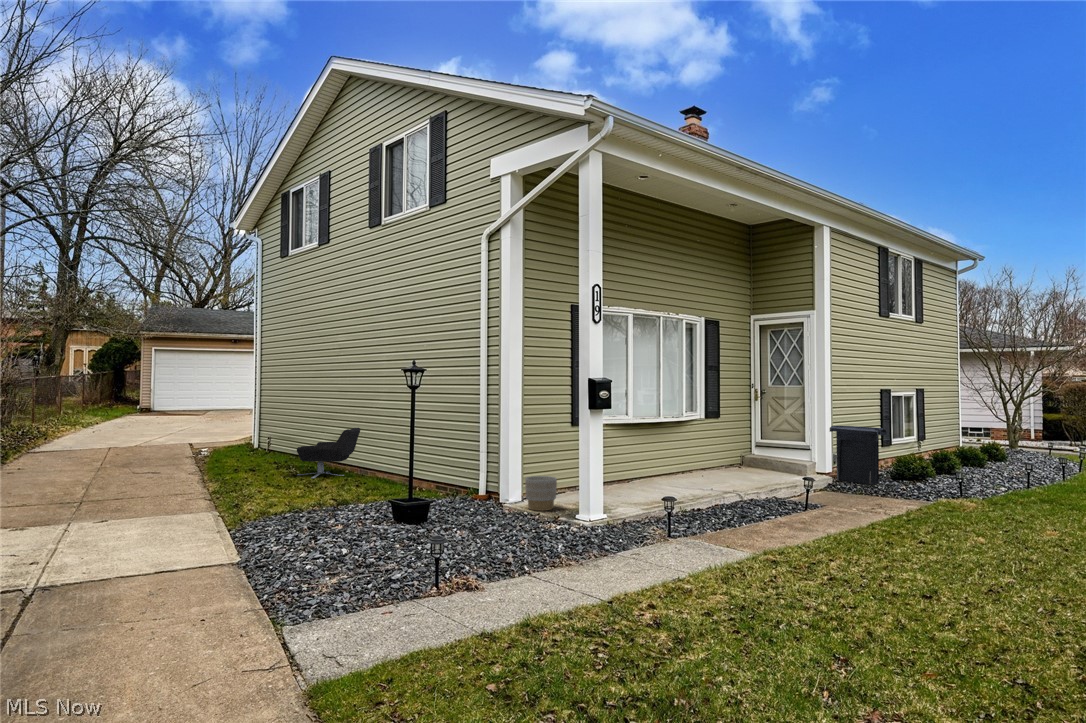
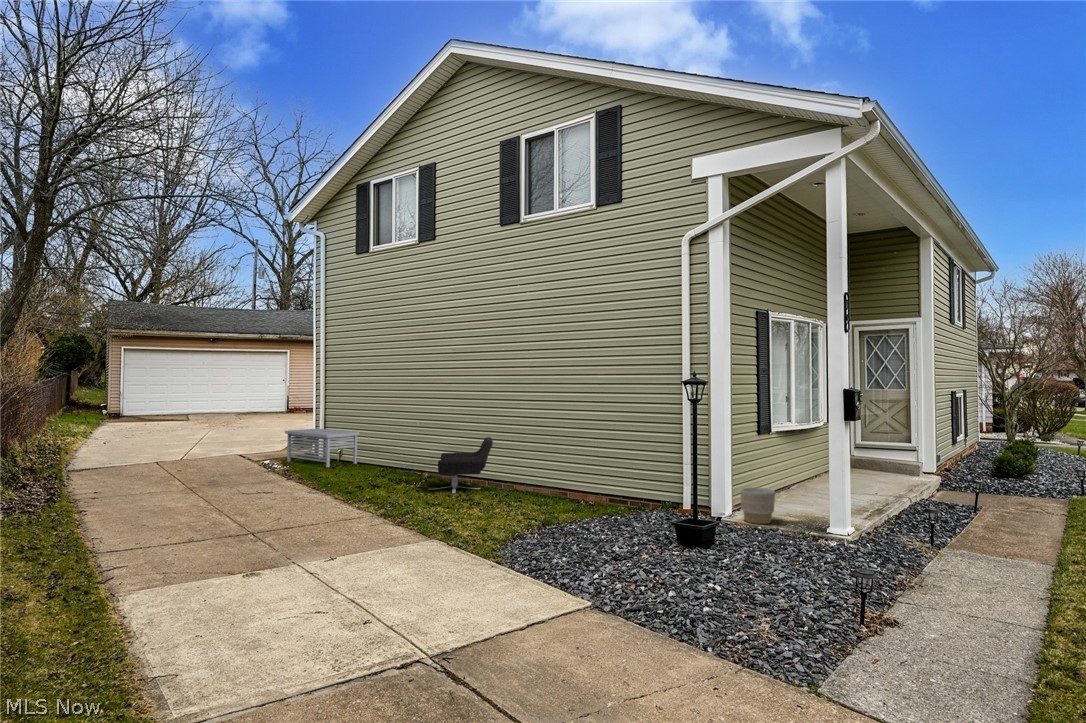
storage bench: none [222,421,282,456] -> present [285,429,359,467]
trash can: present [830,426,886,484] -> none [941,428,1000,484]

